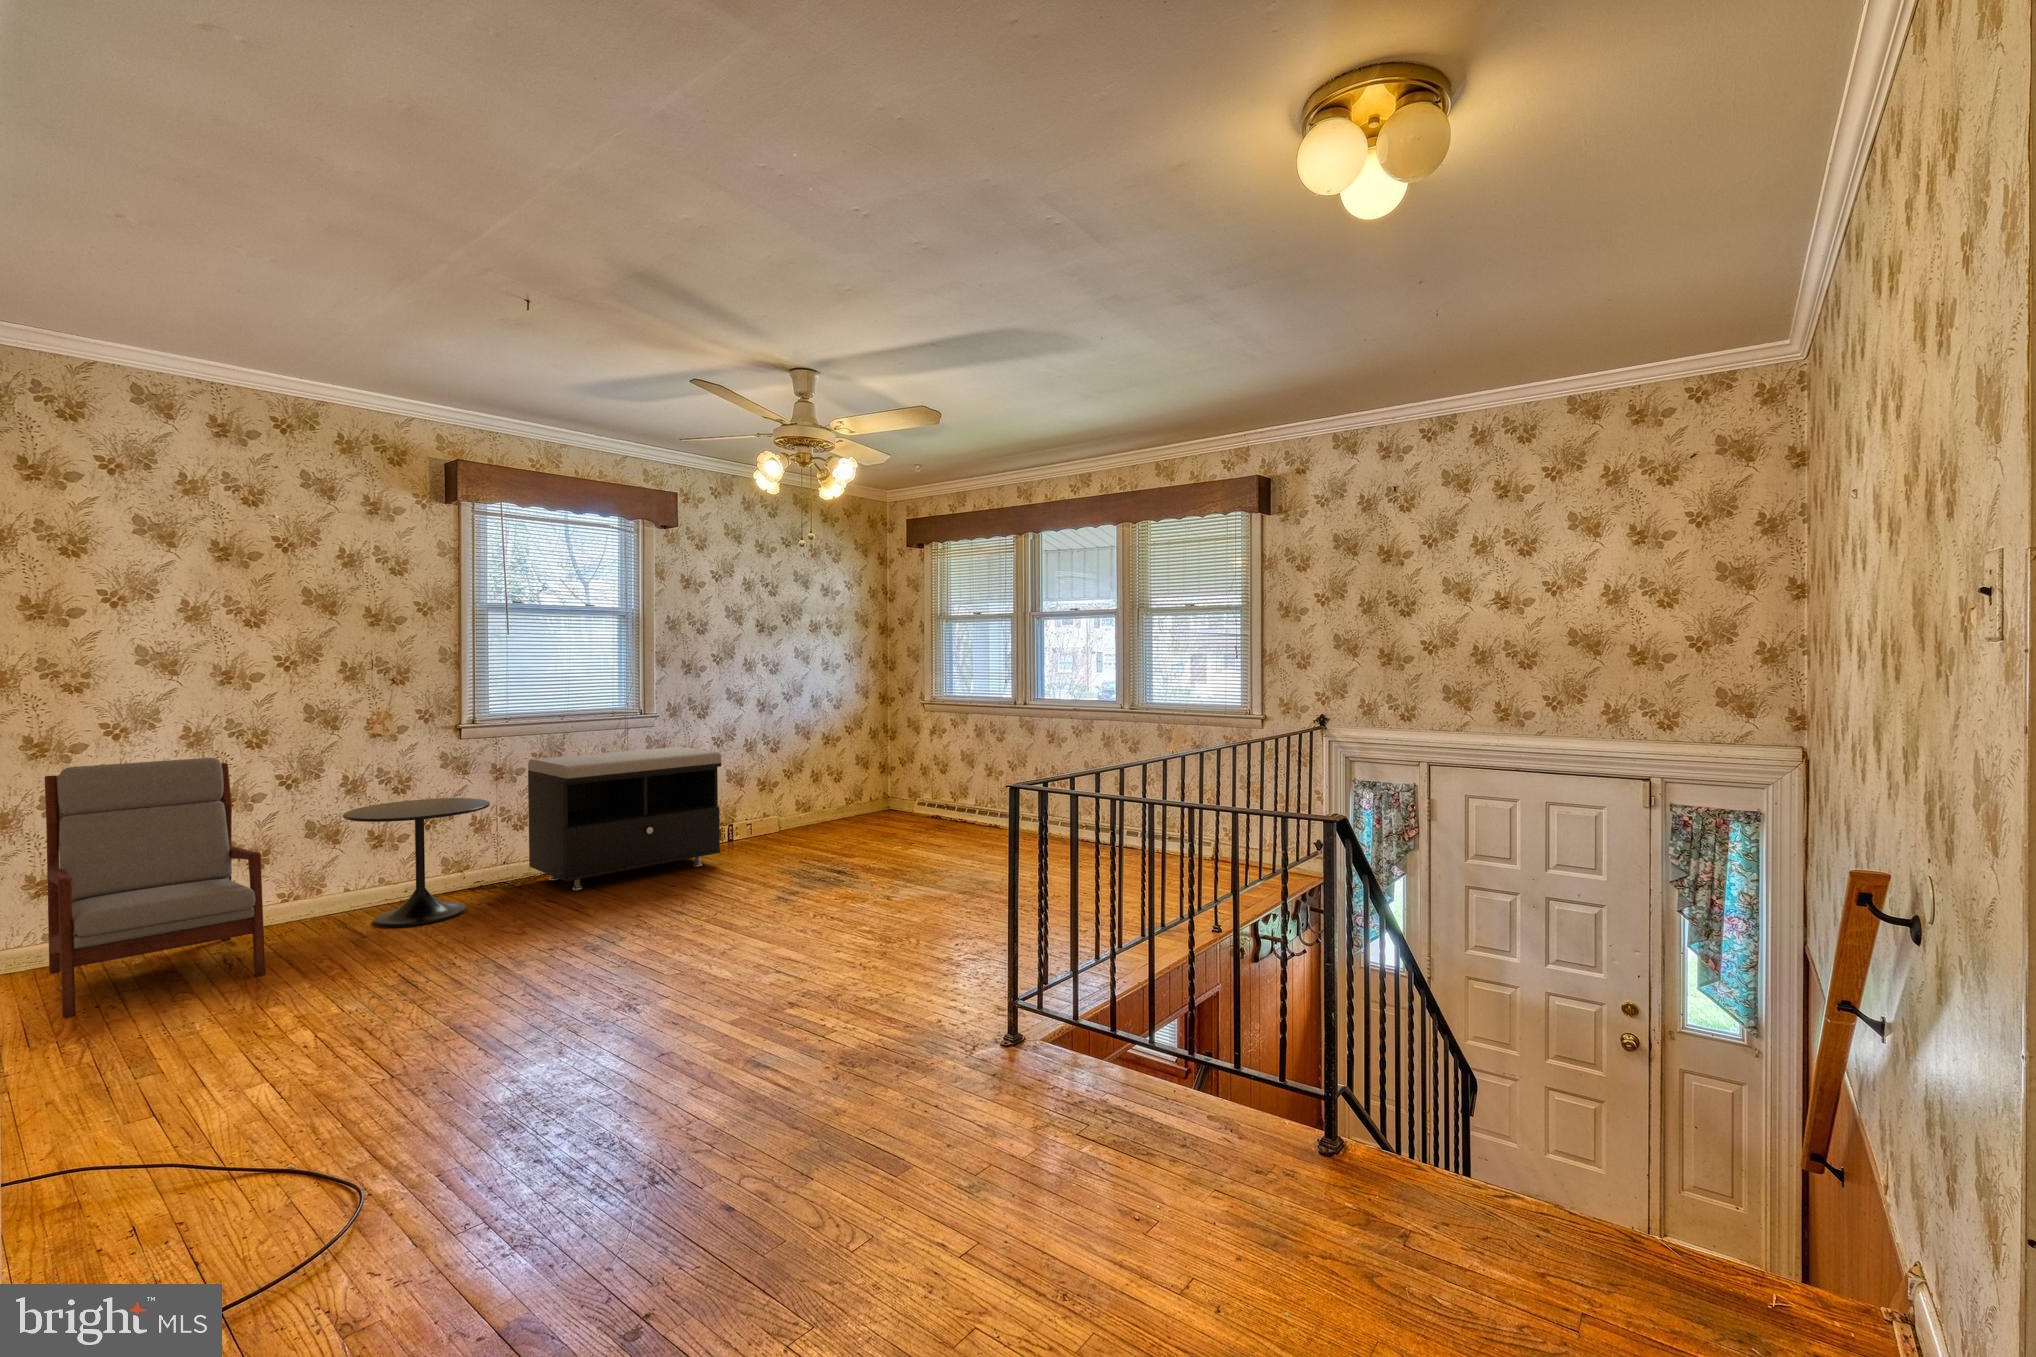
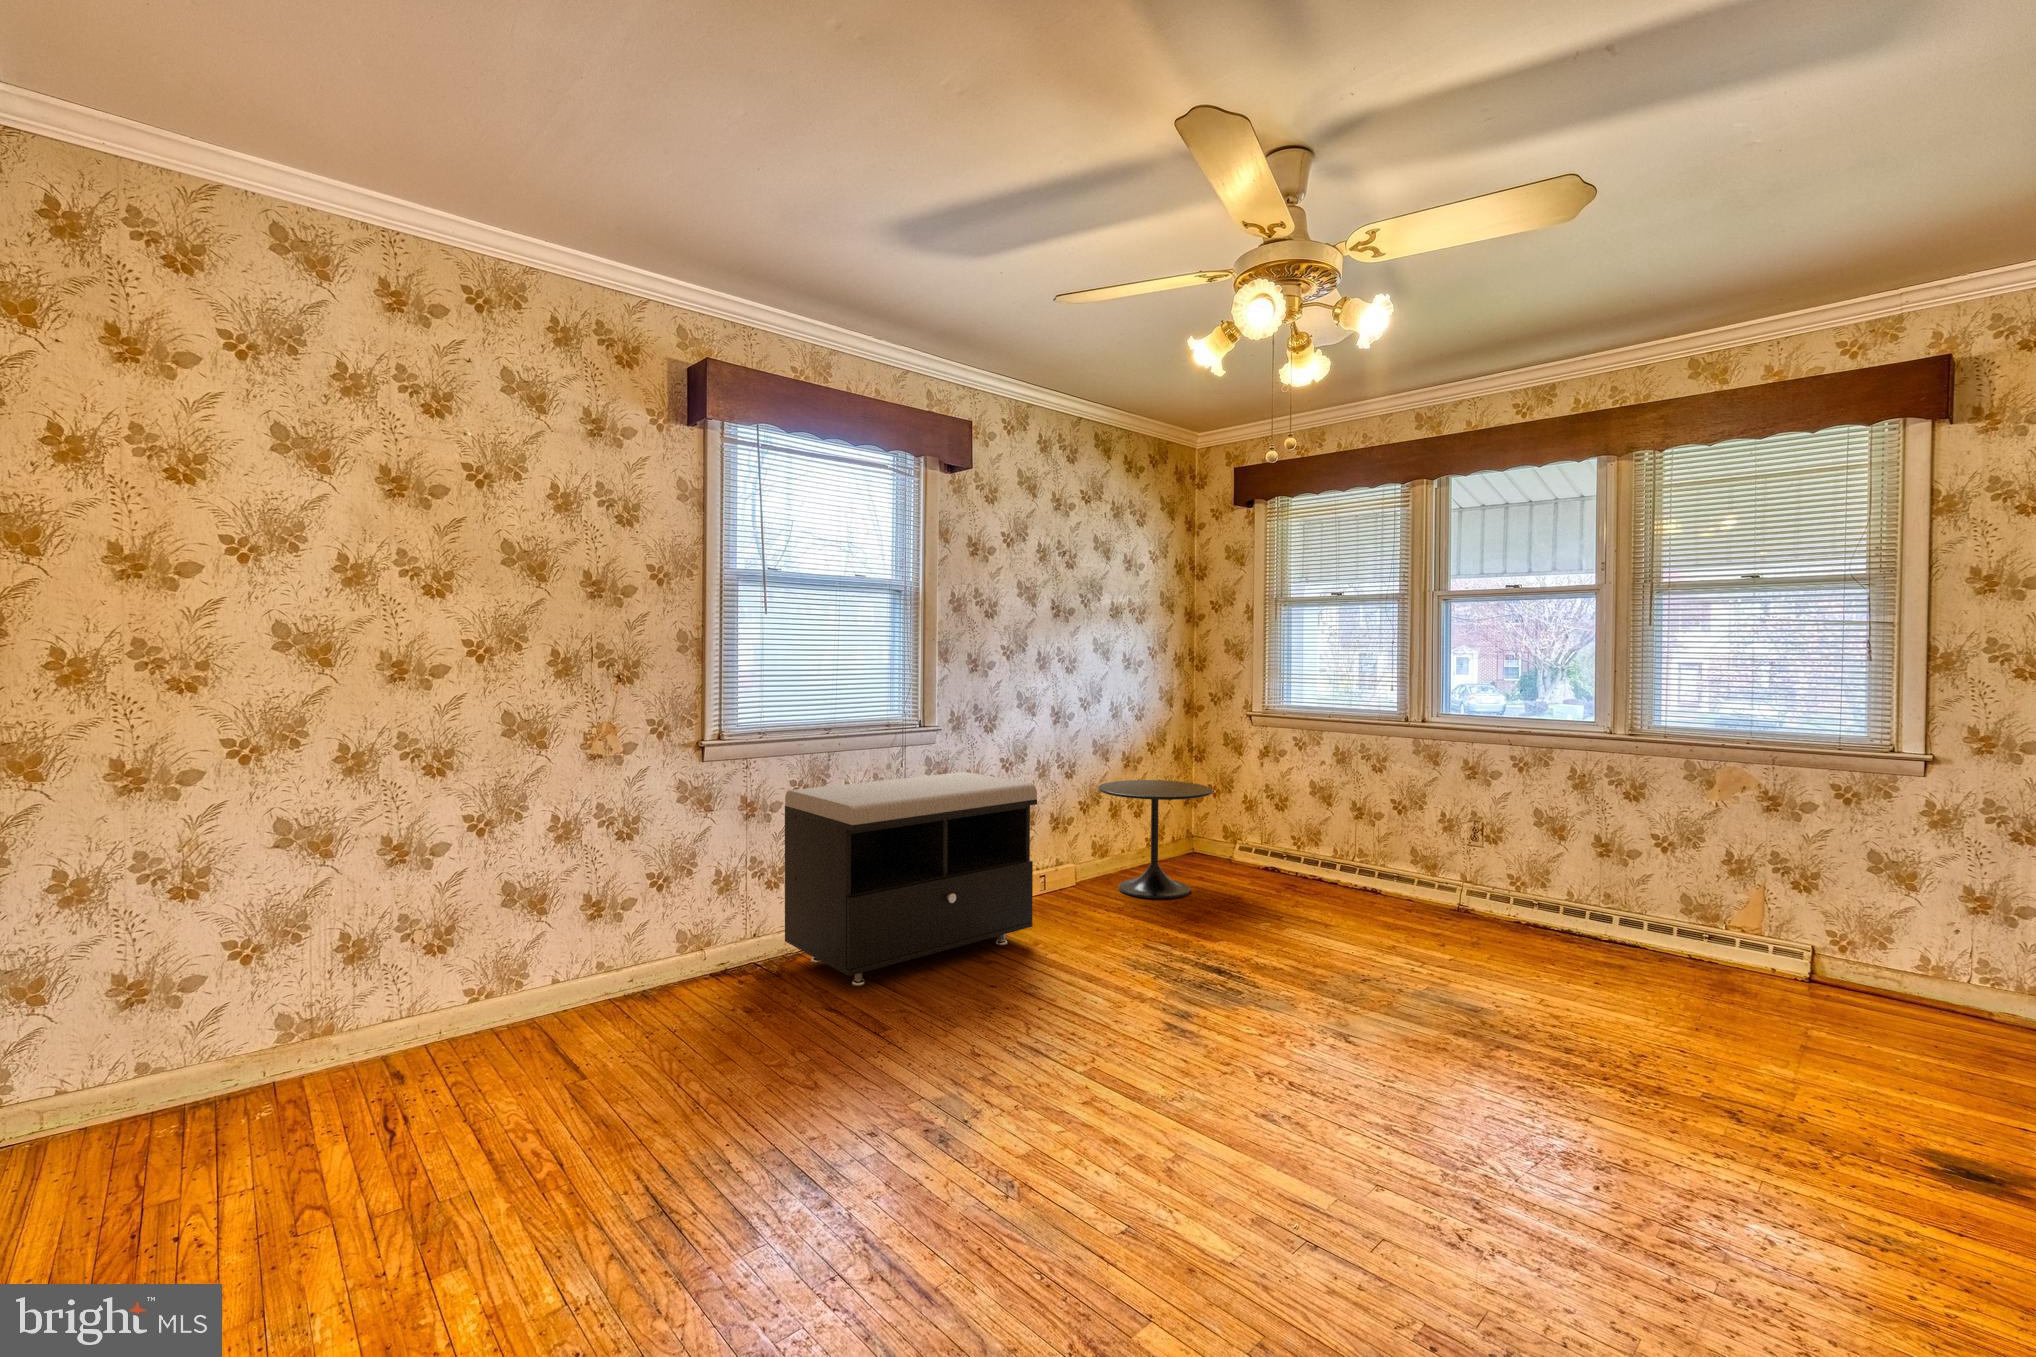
armchair: present [45,758,265,1018] -> none [121,793,446,1268]
side table: present [343,798,490,927] -> present [1098,780,1213,899]

